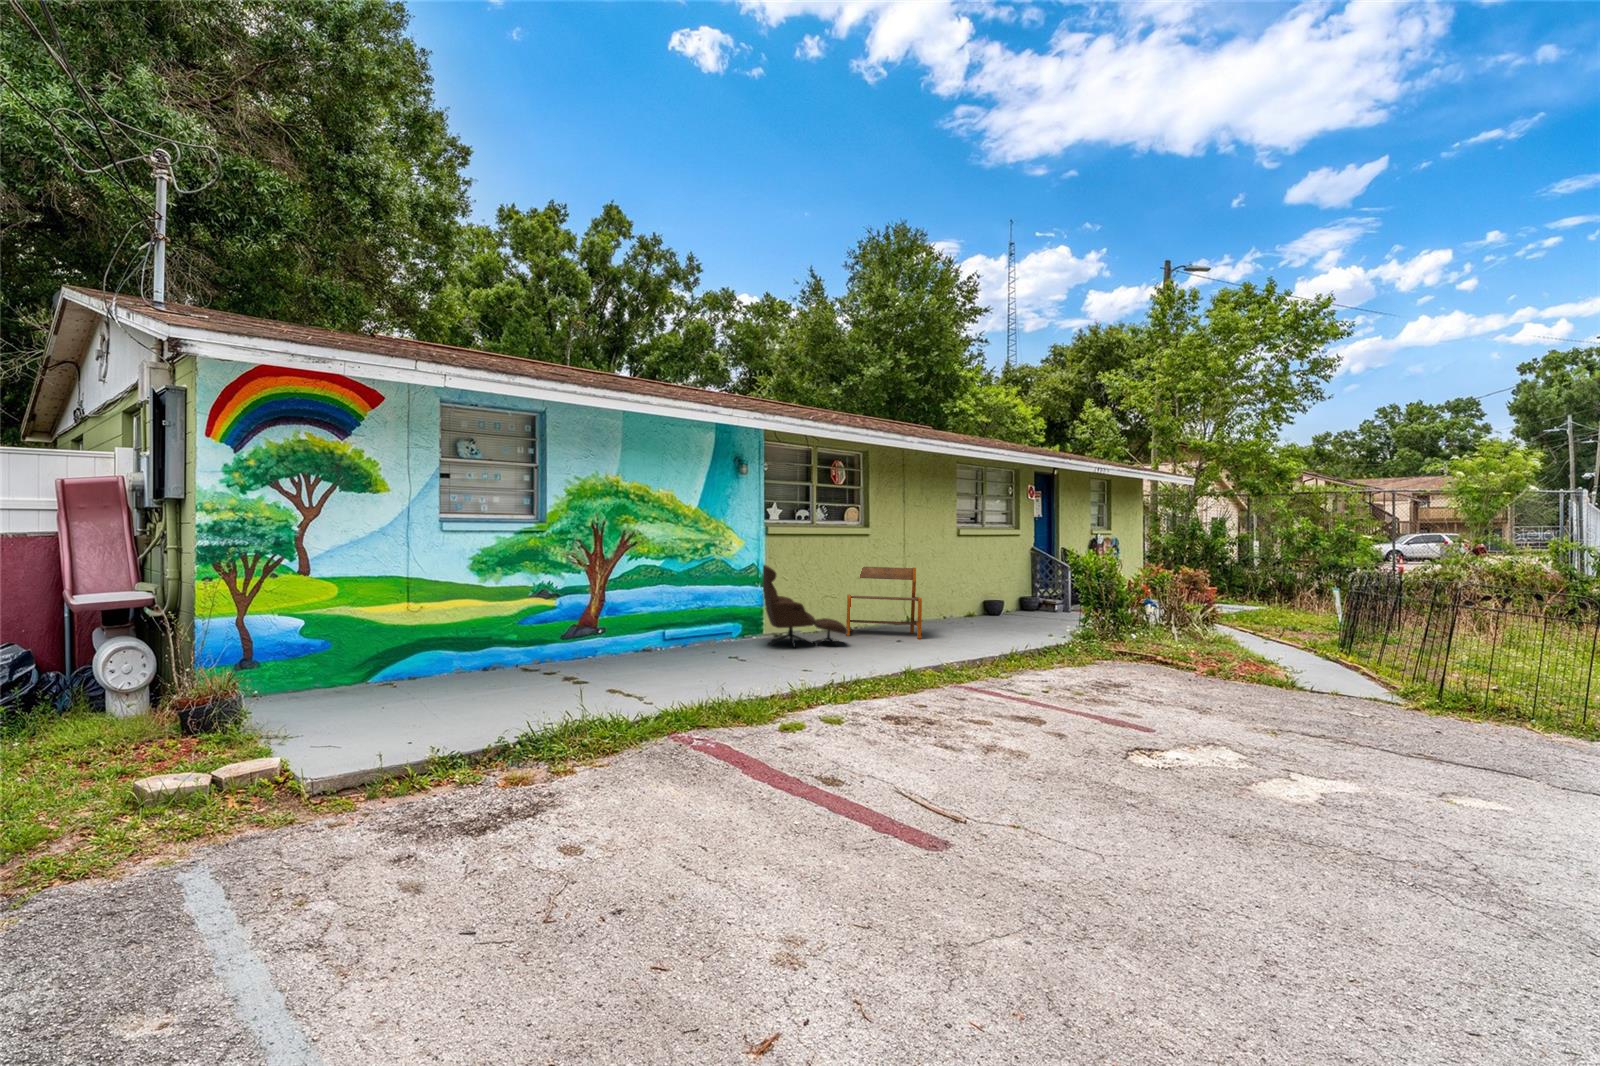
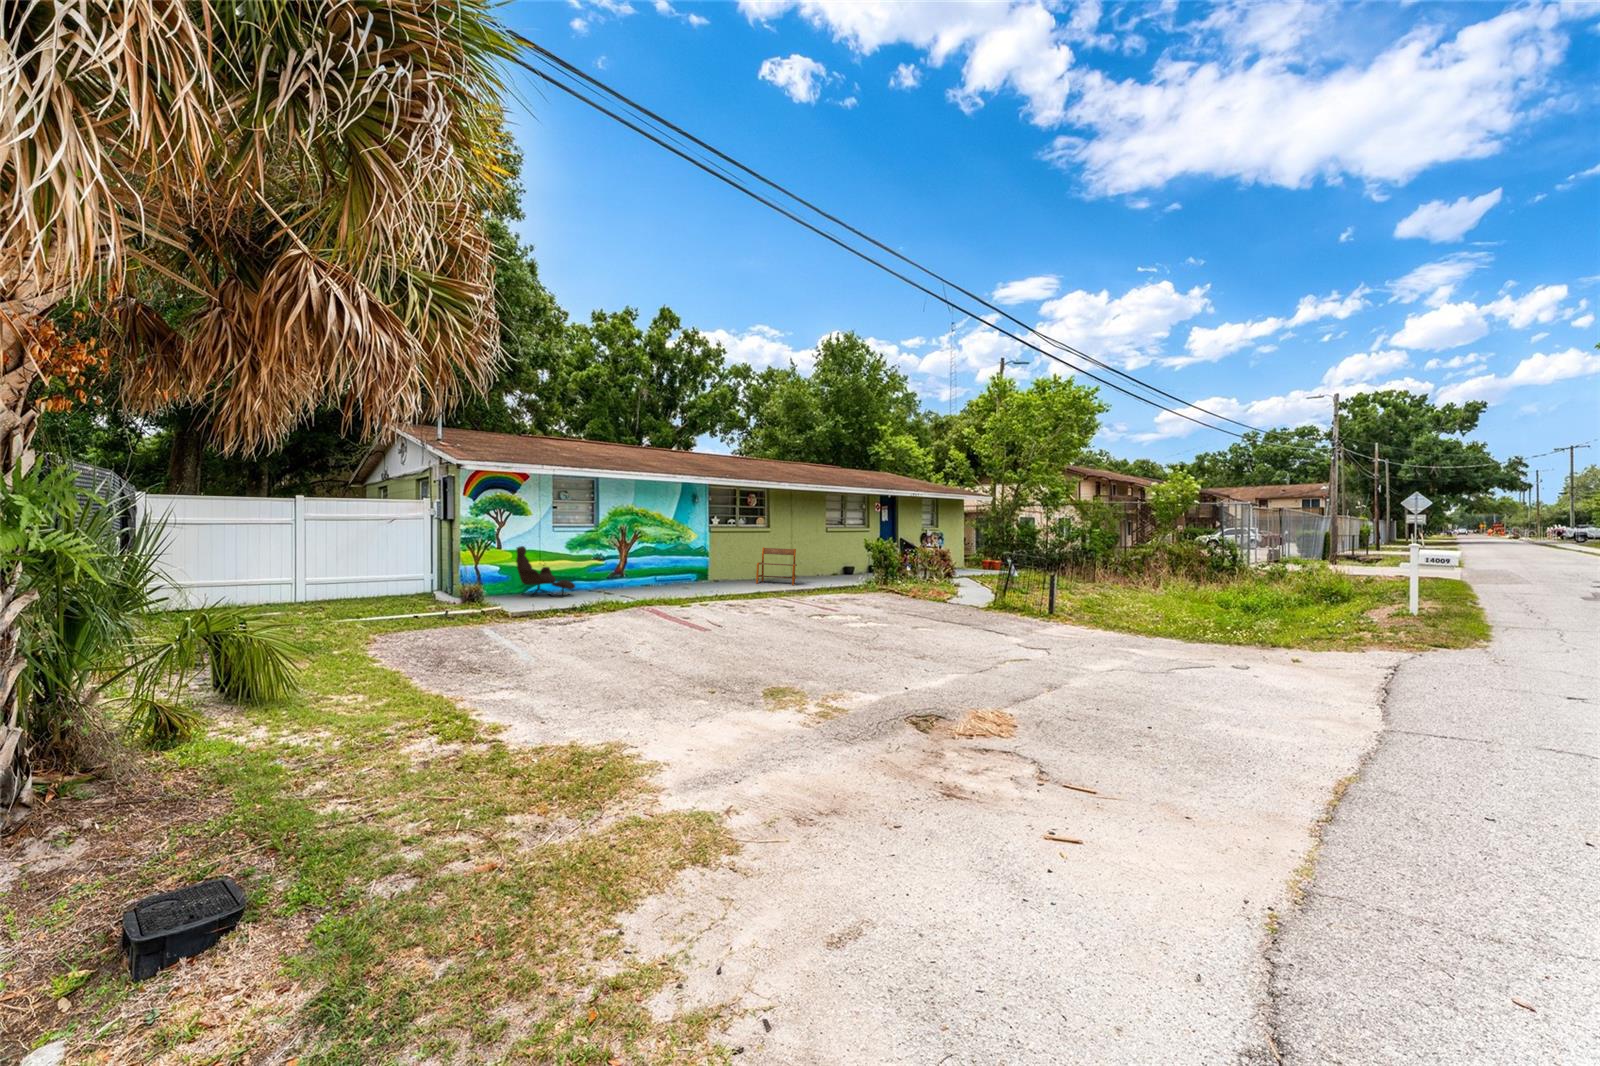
lounge chair: present [763,565,847,648] -> present [516,546,575,596]

